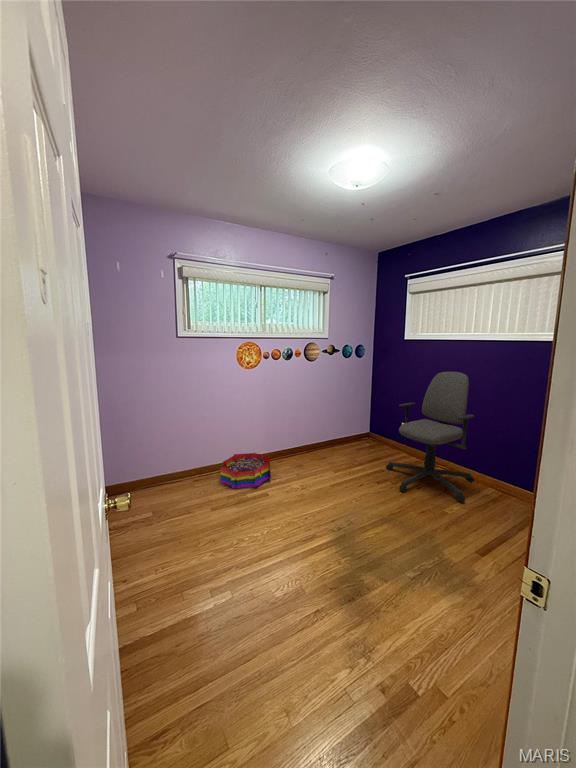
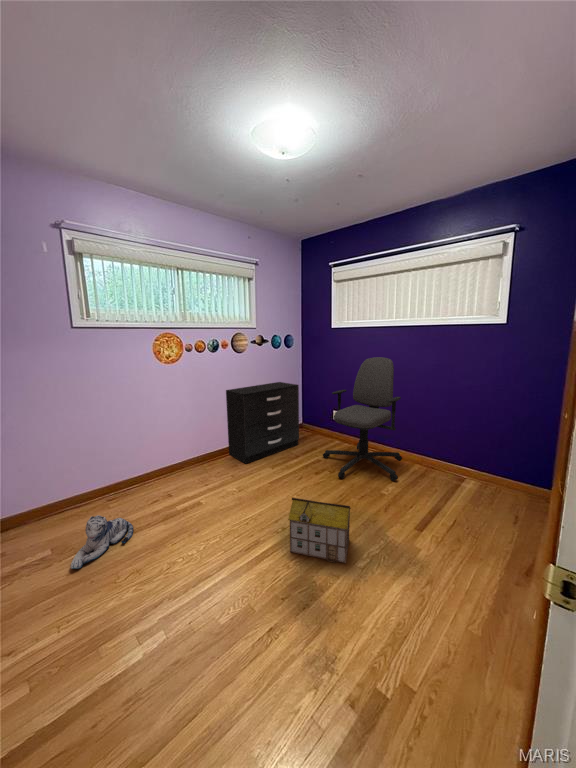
dresser: none [295,390,366,465] -> present [226,382,299,464]
storage bin: present [220,453,271,489] -> none [142,458,204,503]
plush toy: none [165,491,212,530] -> present [70,515,134,569]
toy house: none [342,500,405,571] -> present [288,498,351,563]

